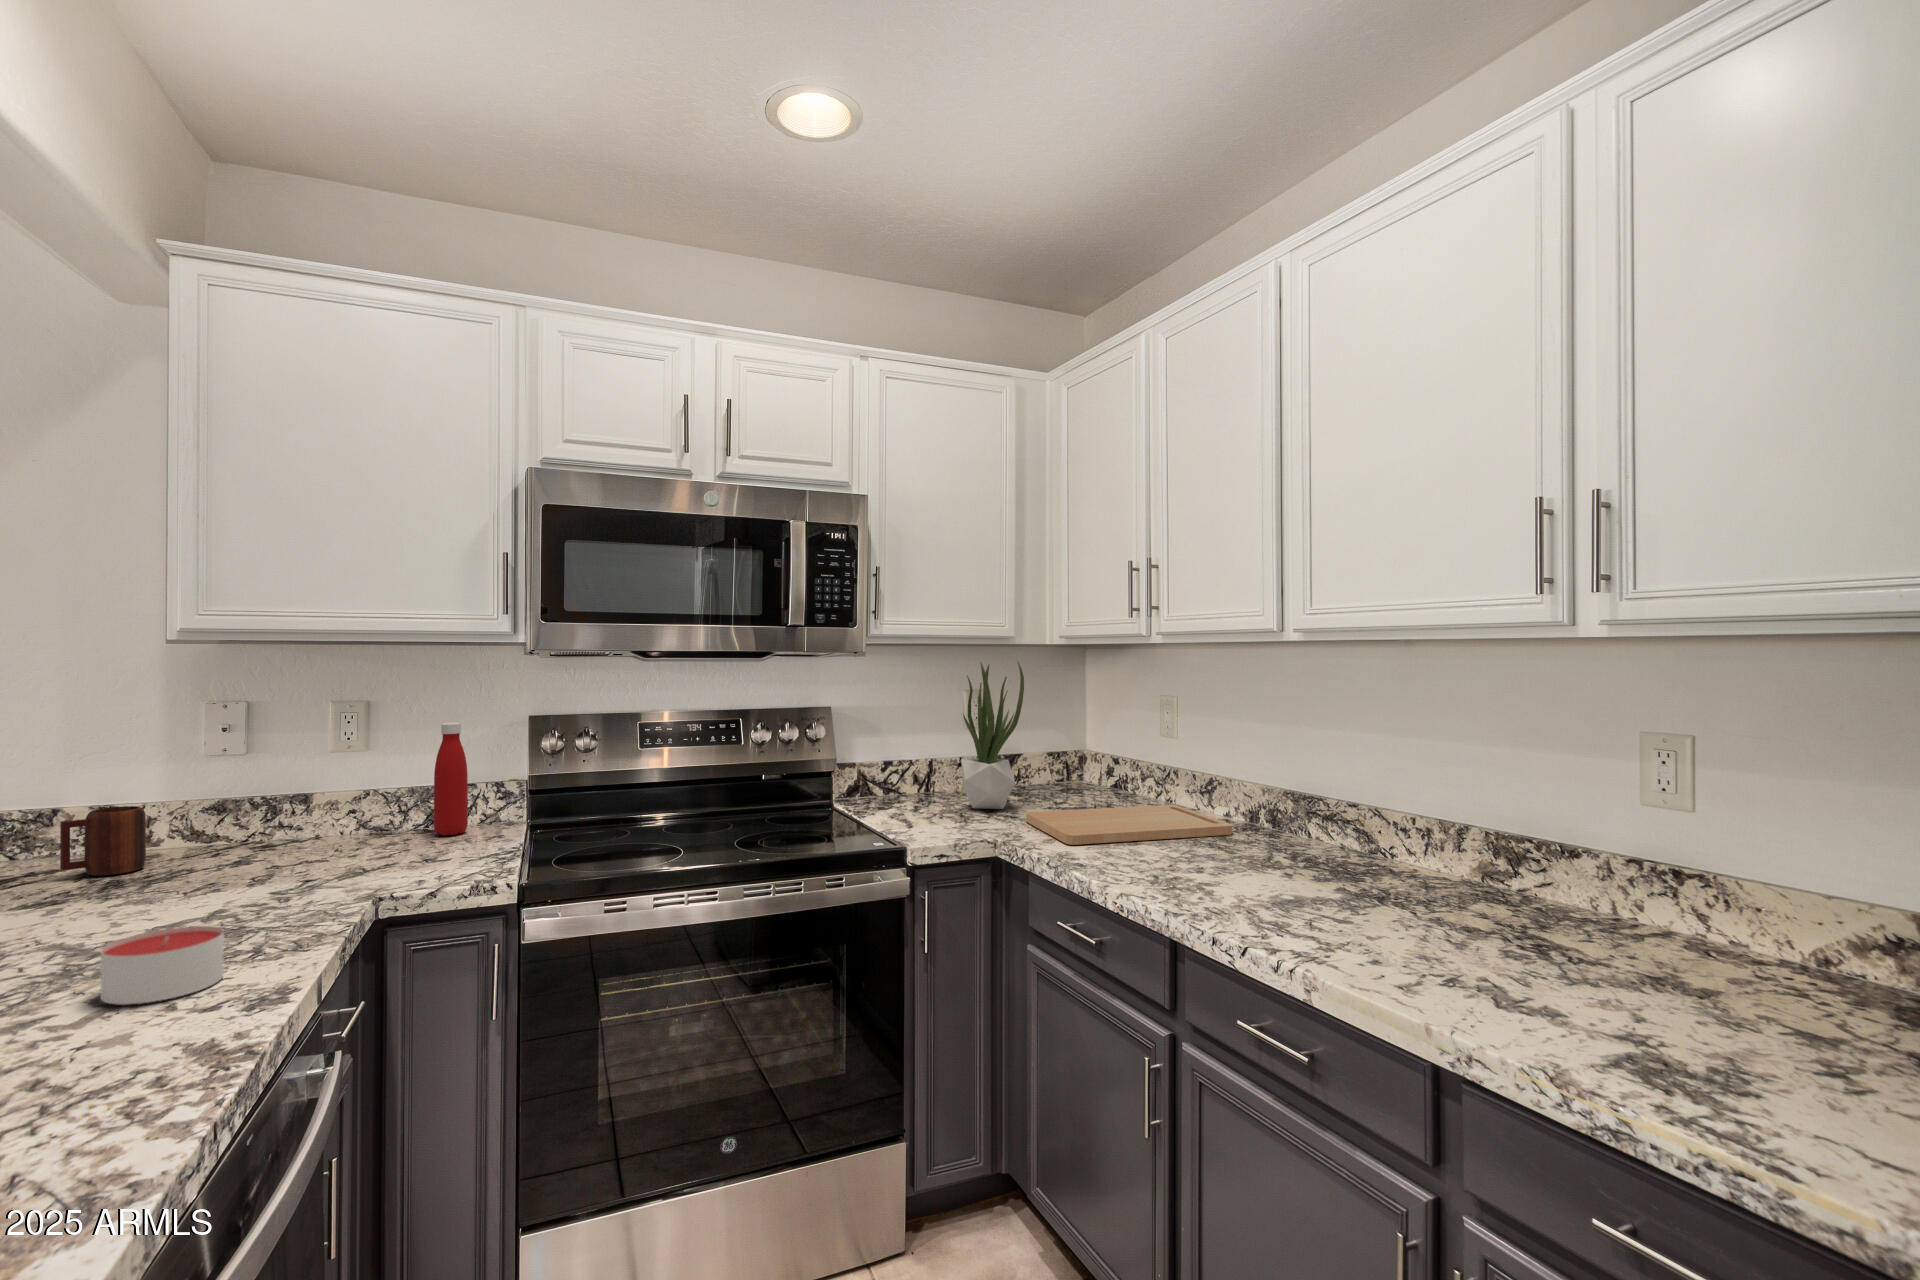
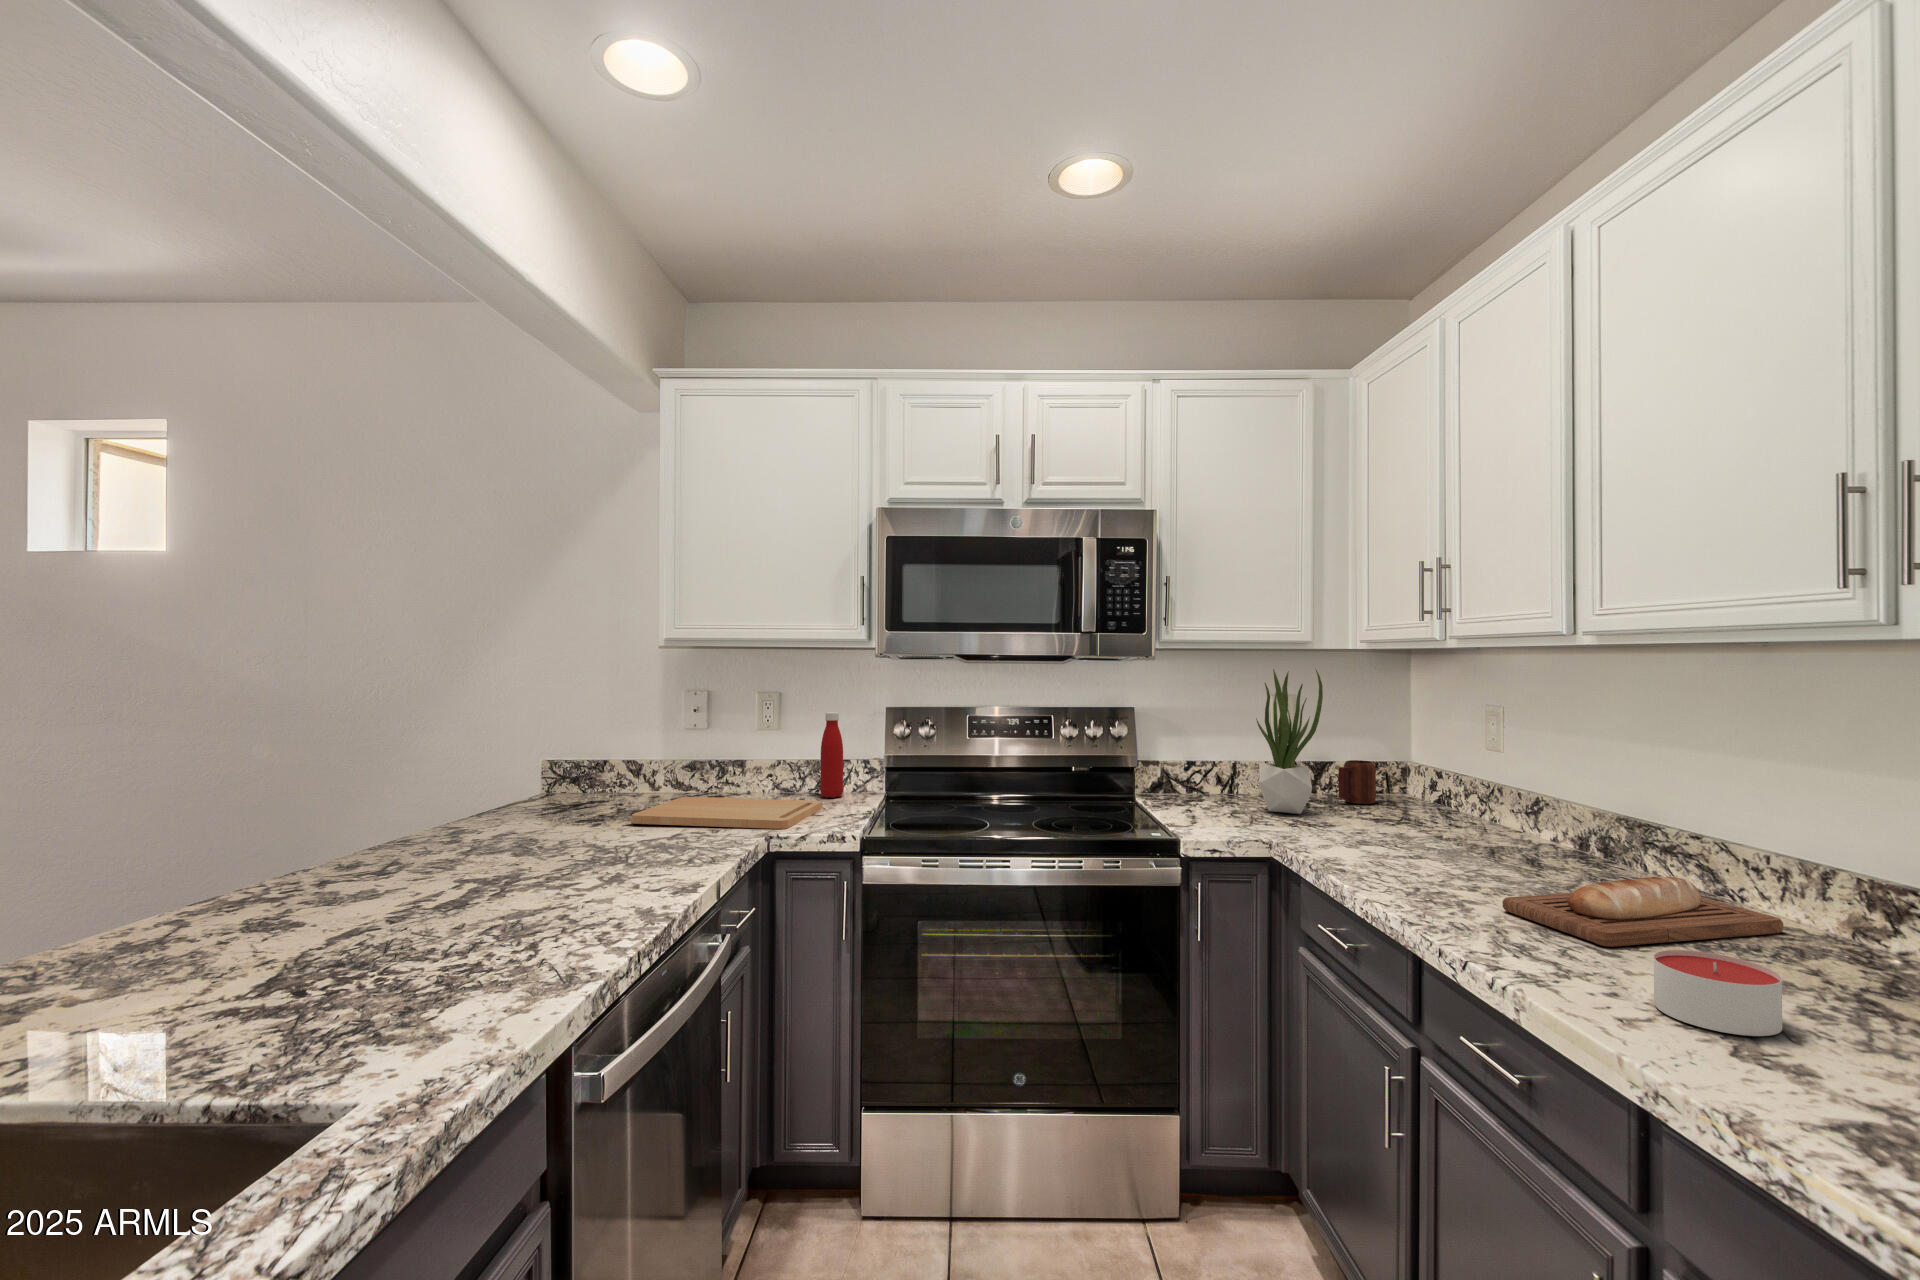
cutting board: present [1026,805,1232,845] -> present [632,797,822,829]
mug: present [60,806,146,875] -> present [1338,760,1376,804]
bread loaf: none [1238,844,1439,916] -> present [1503,876,1783,947]
candle: present [101,926,224,1005] -> present [1654,950,1782,1036]

